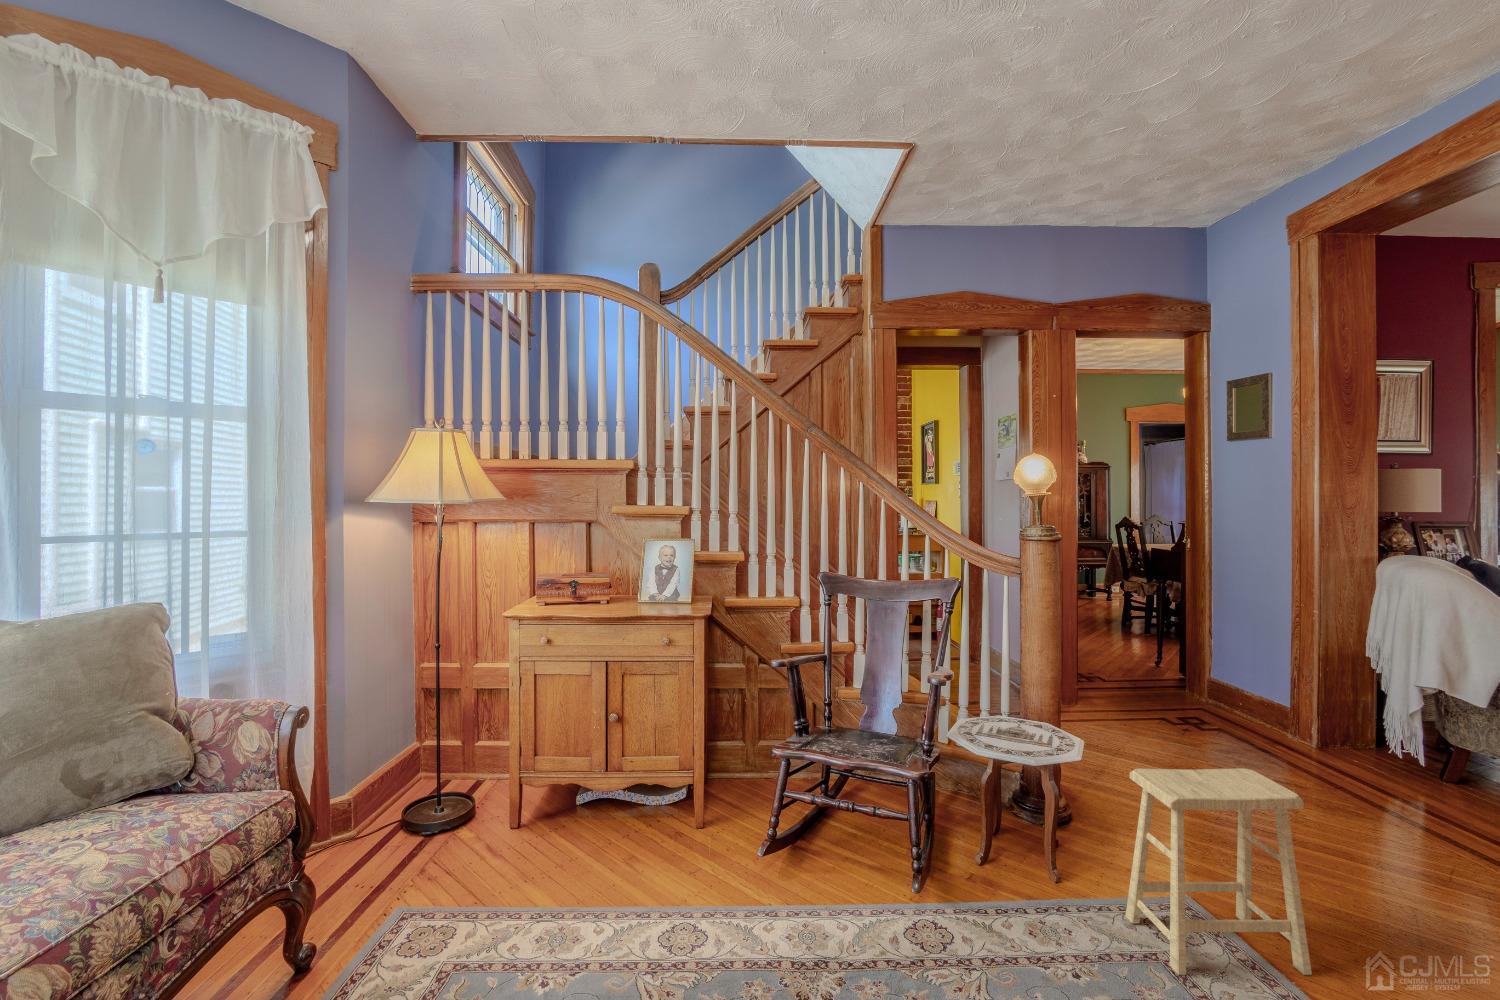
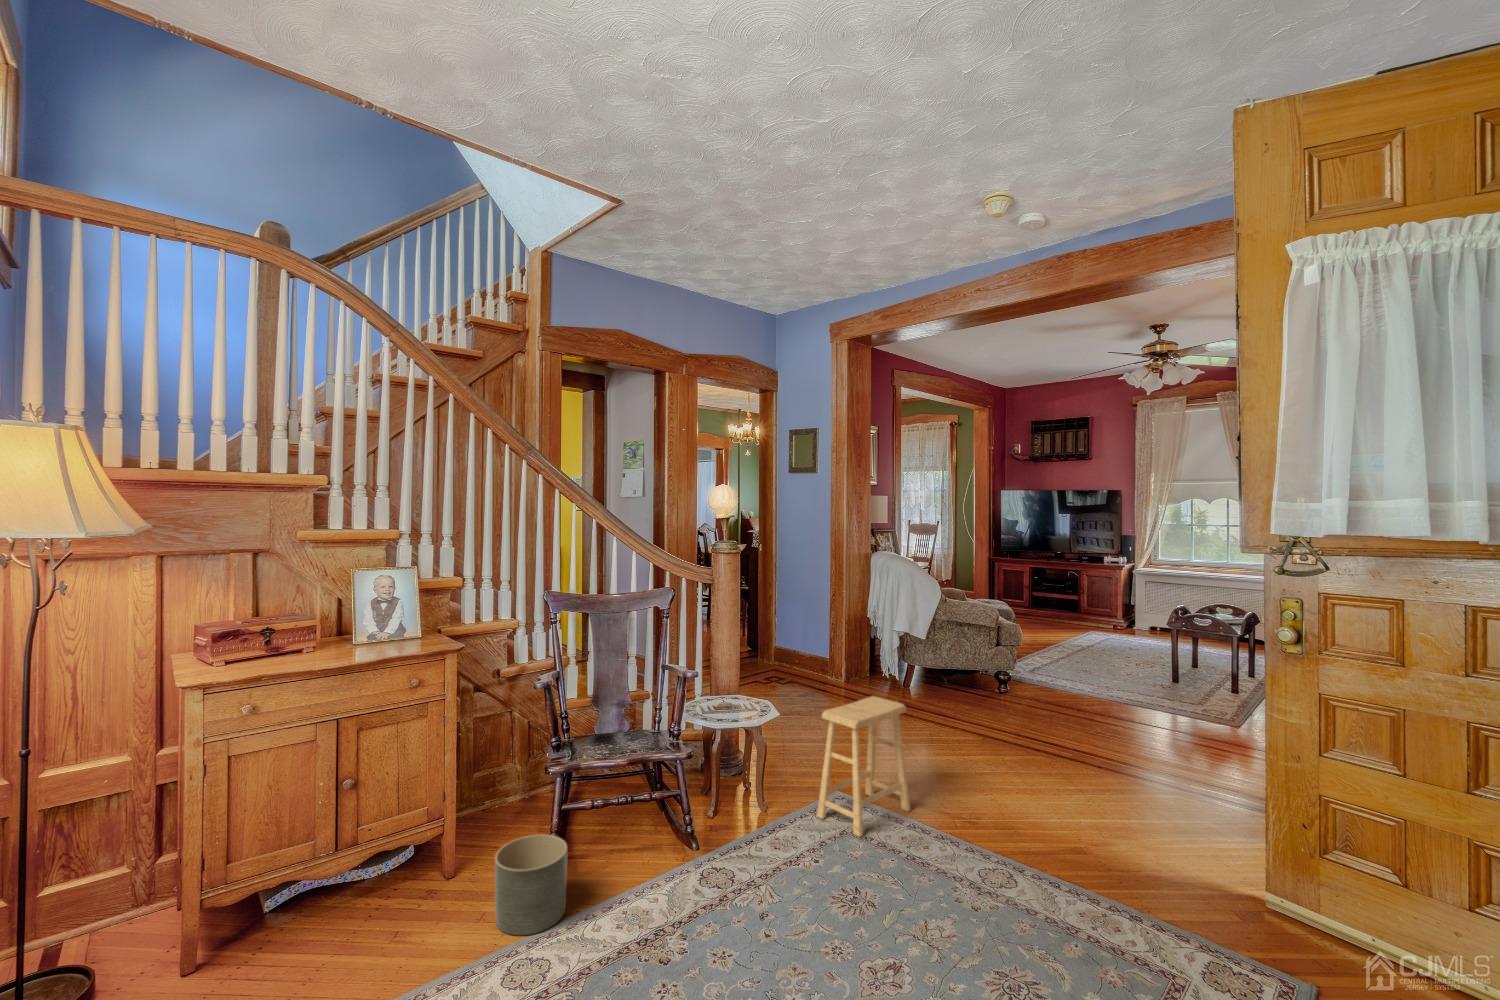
planter: none [694,807,763,906] -> present [495,834,567,935]

